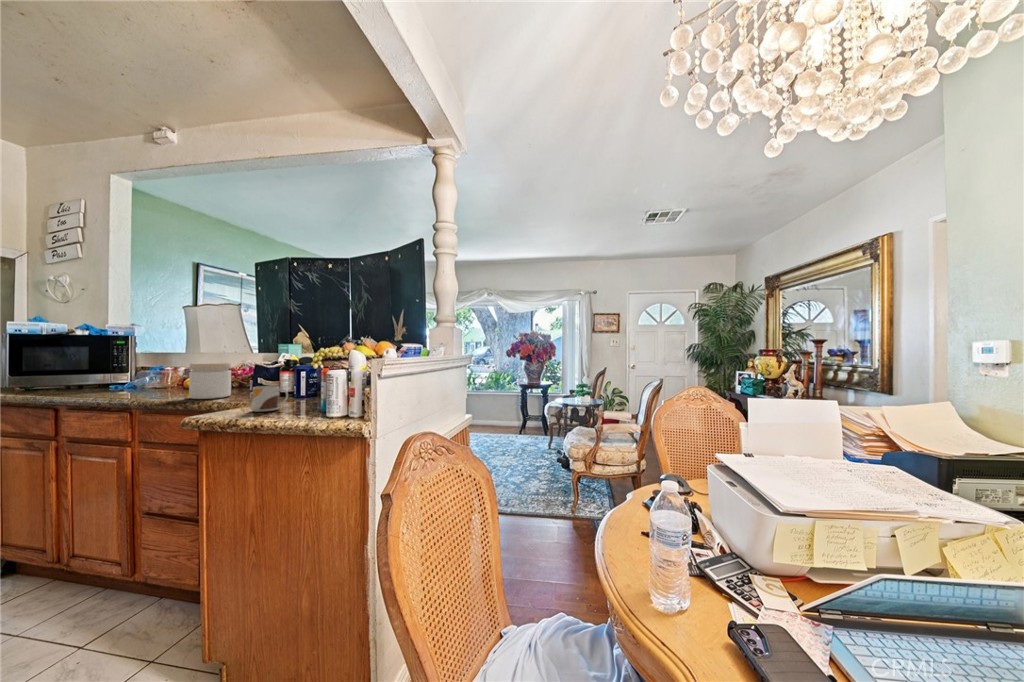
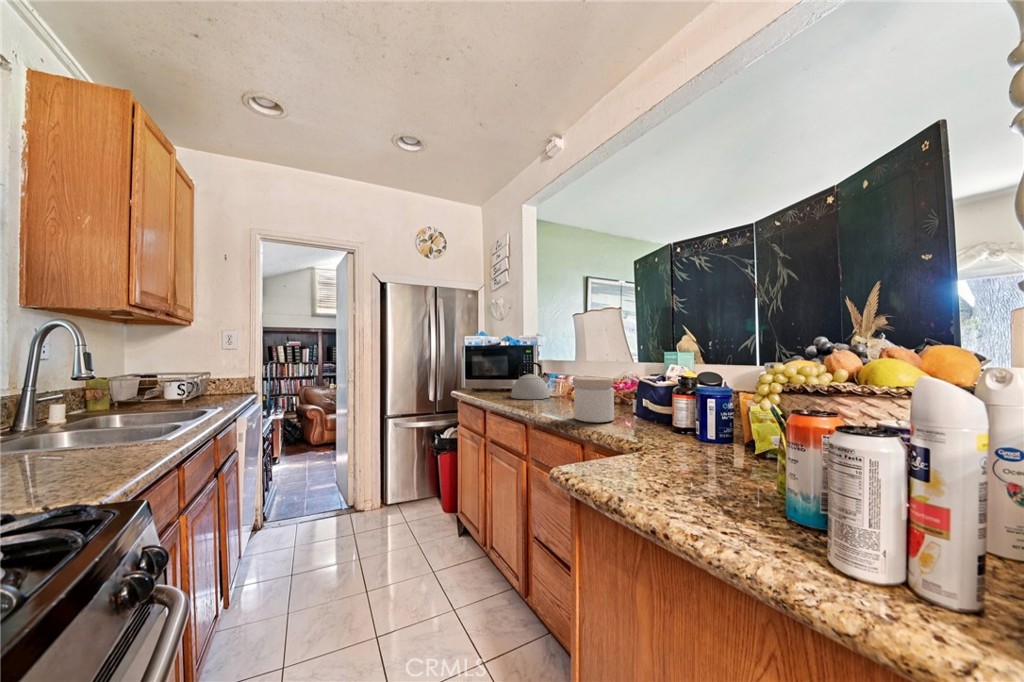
kettle: none [90,353,152,393] -> present [511,362,550,399]
mug: present [250,386,288,412] -> none [641,426,701,474]

